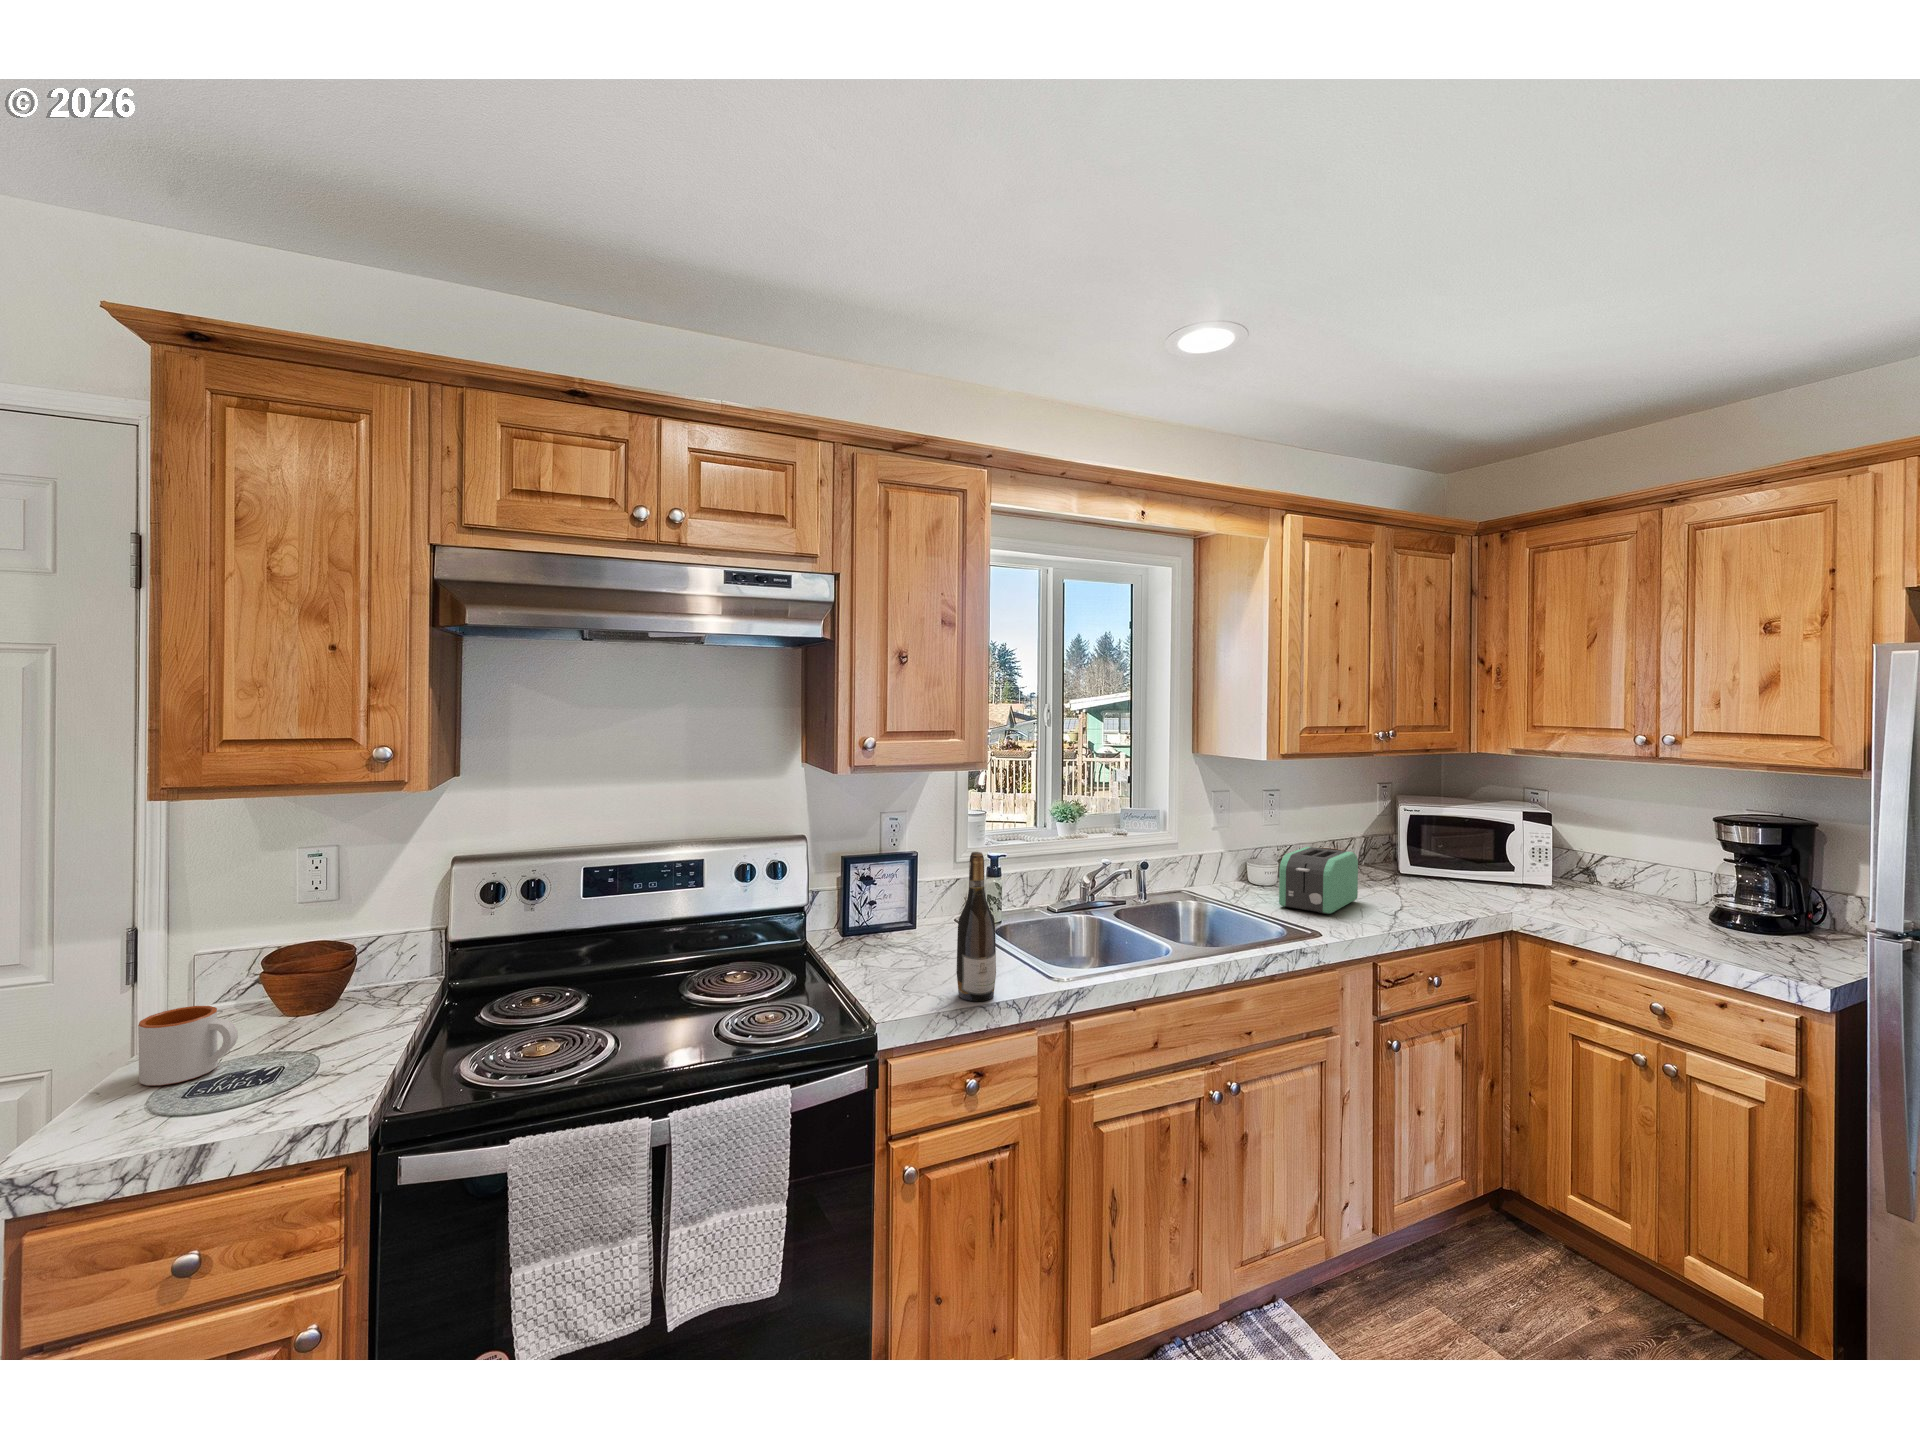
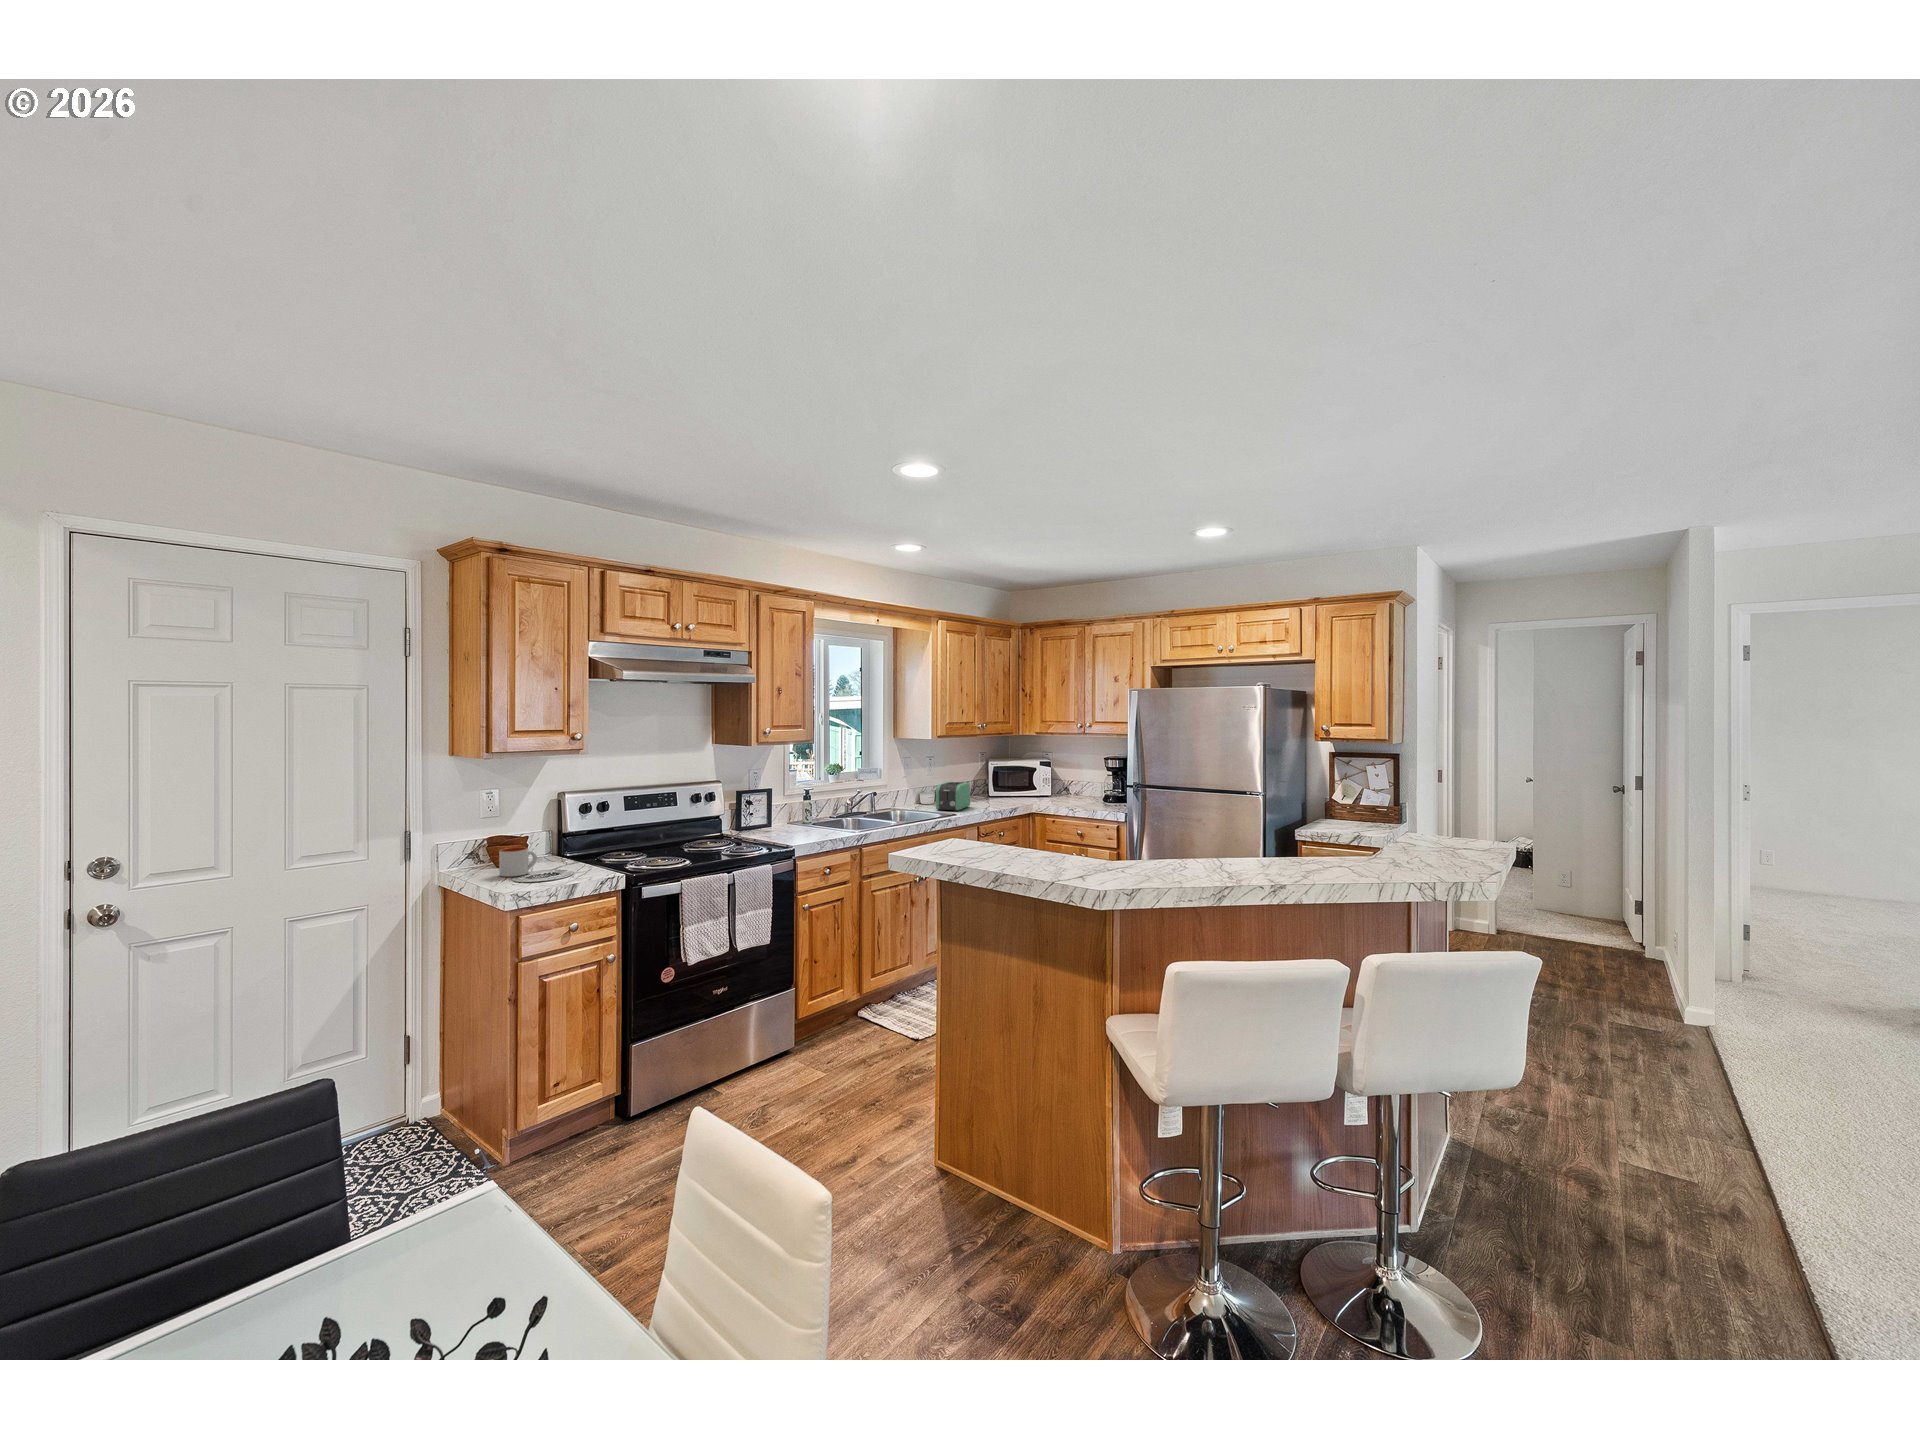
wine bottle: present [956,852,996,1001] -> none [816,776,833,839]

